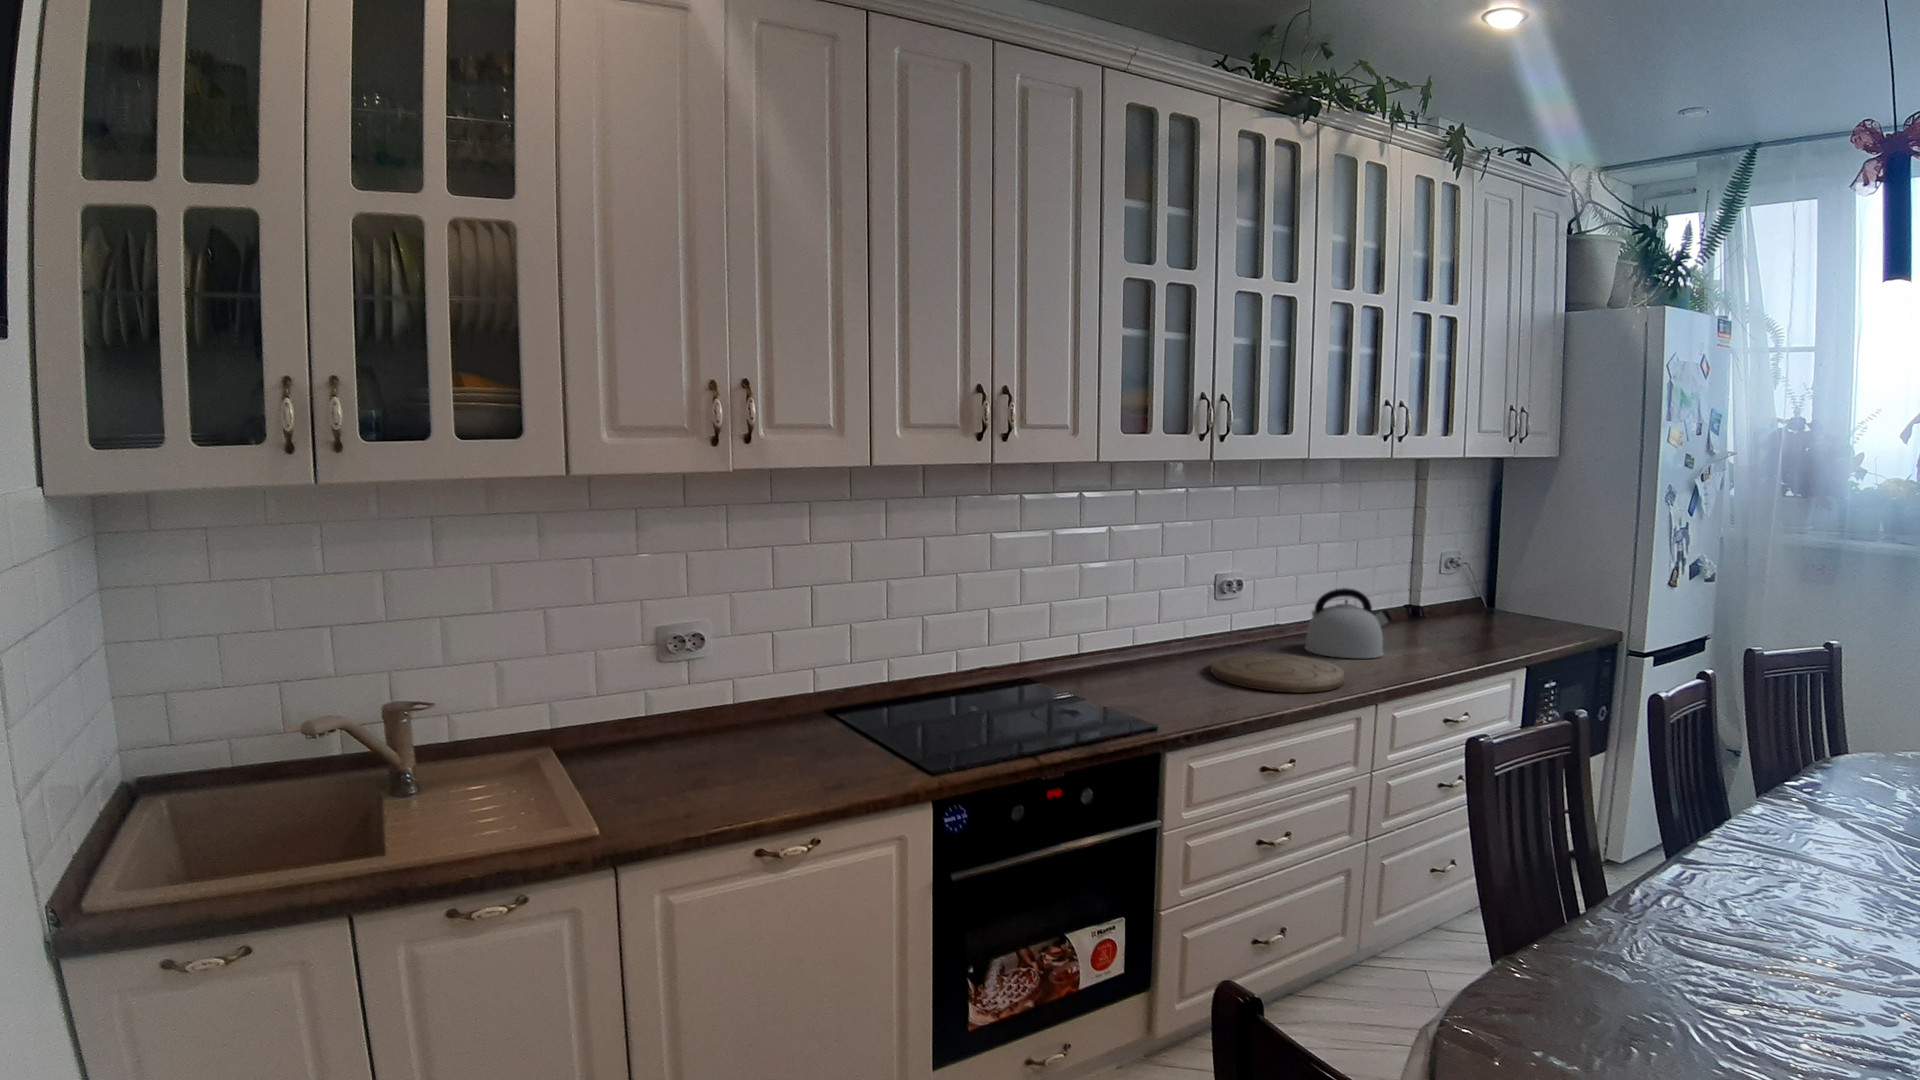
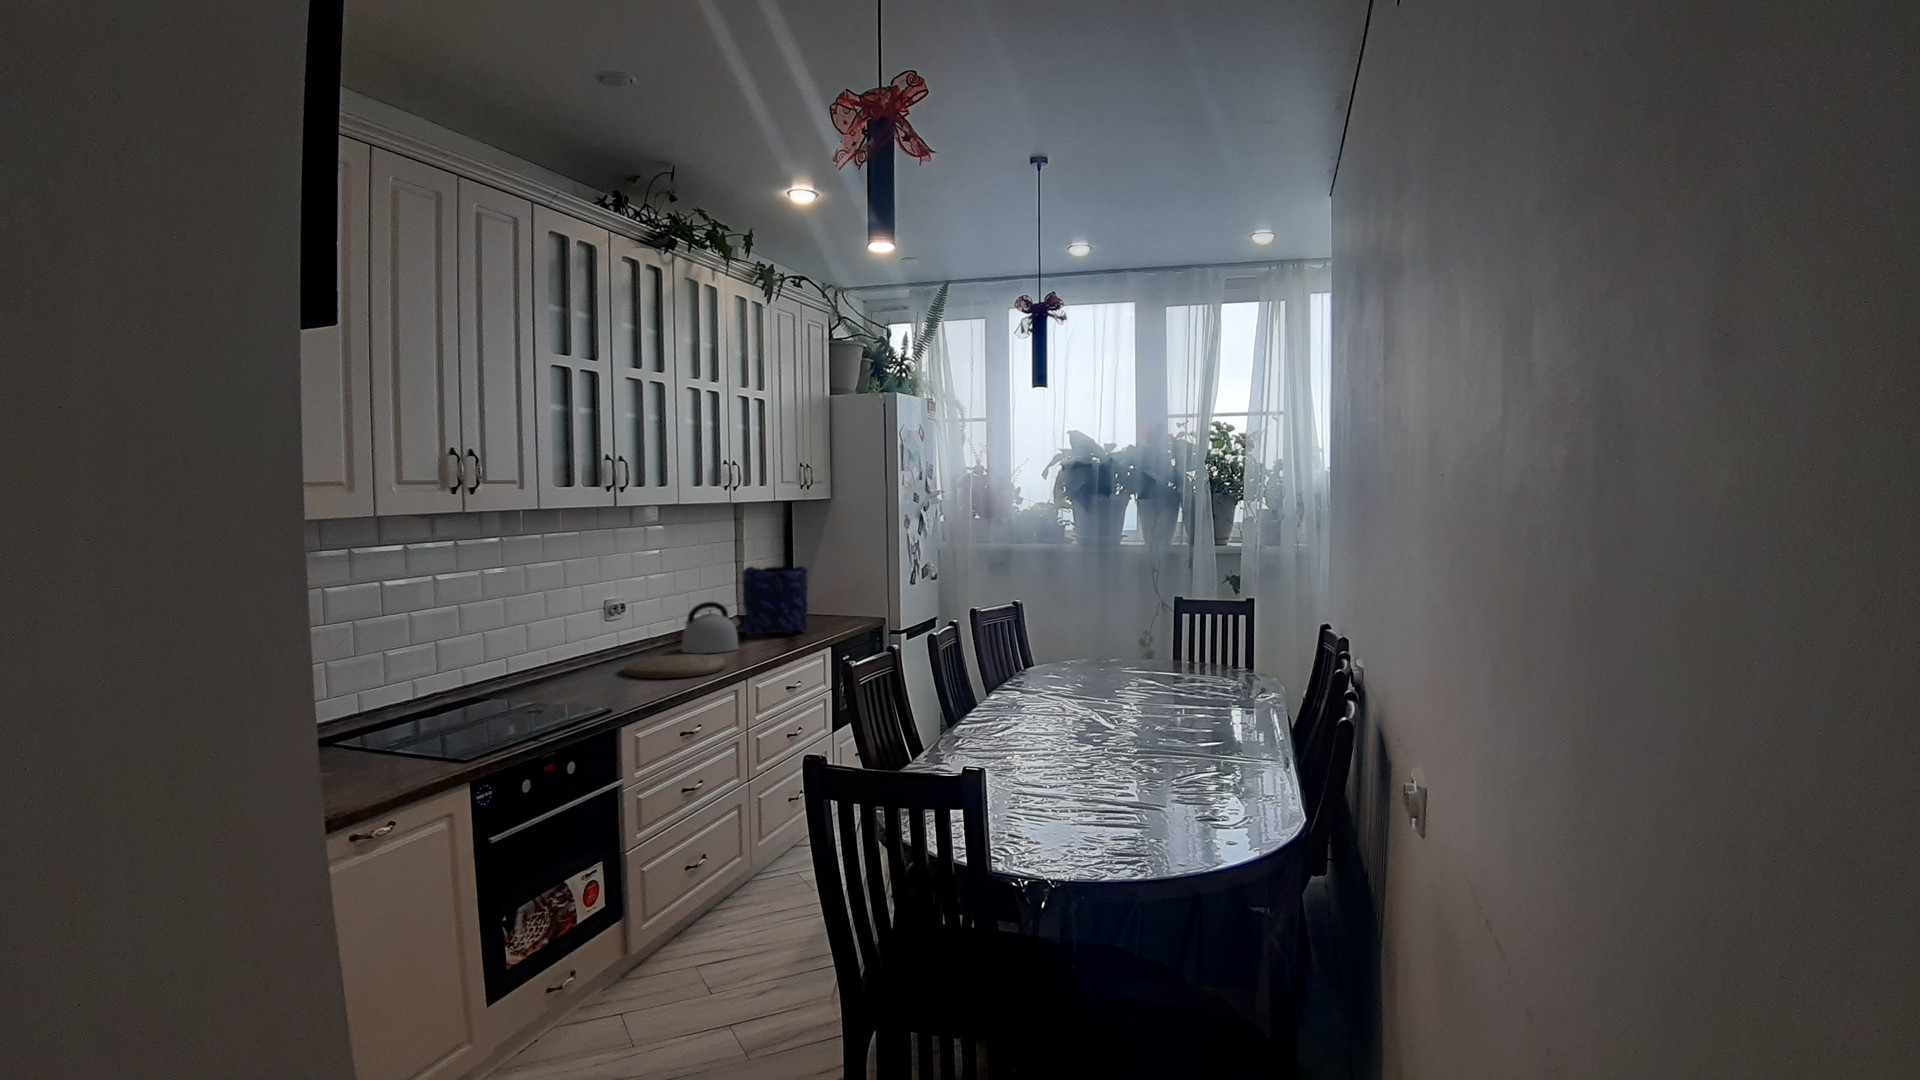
vase: none [1404,544,1509,644] -> present [743,565,808,635]

